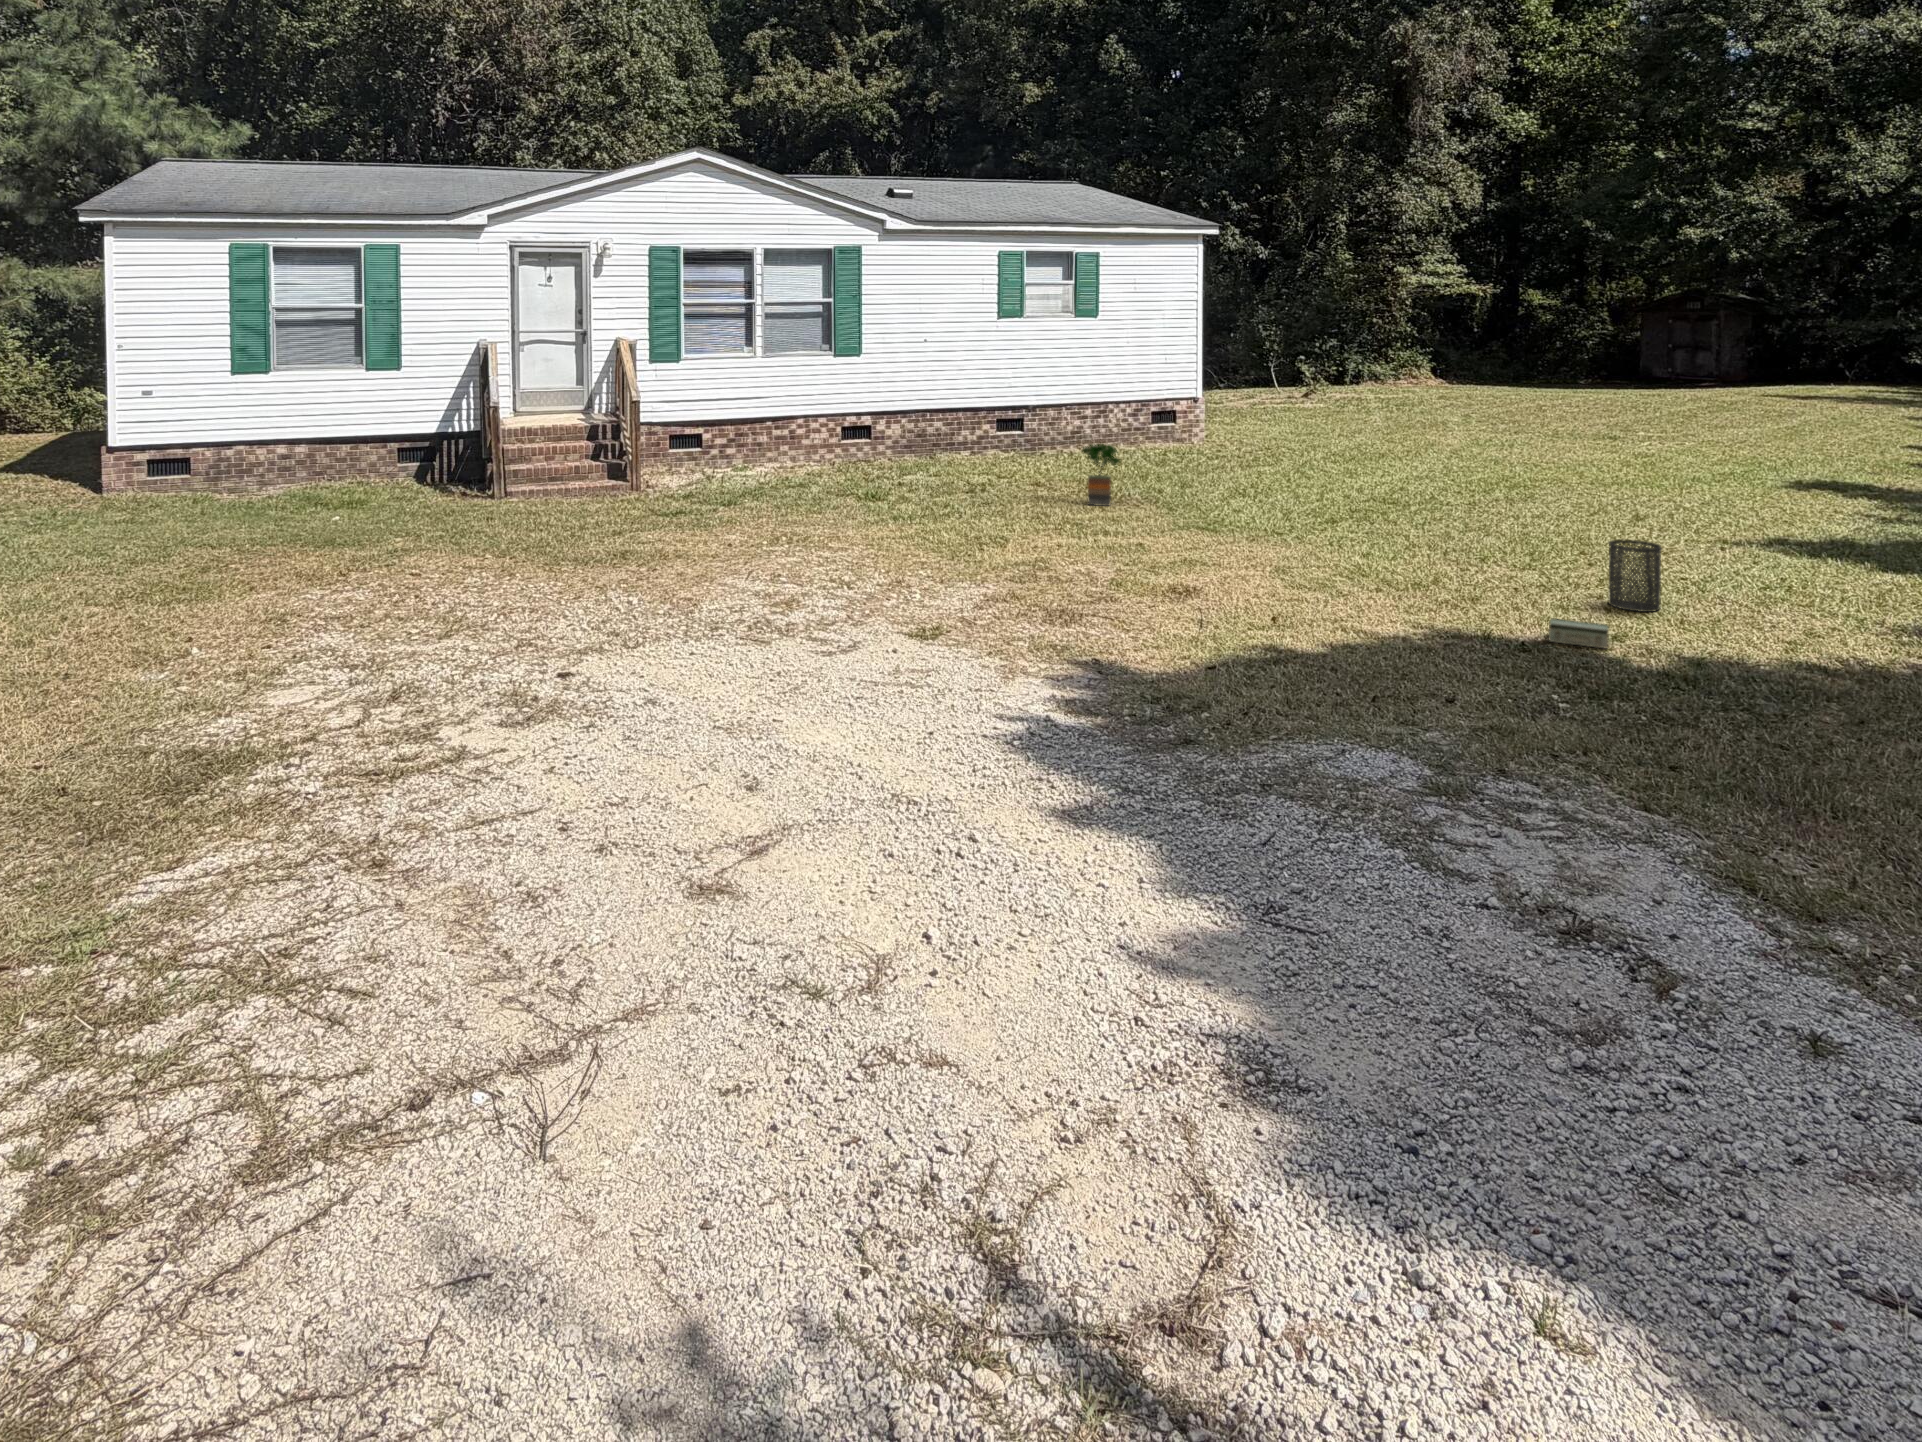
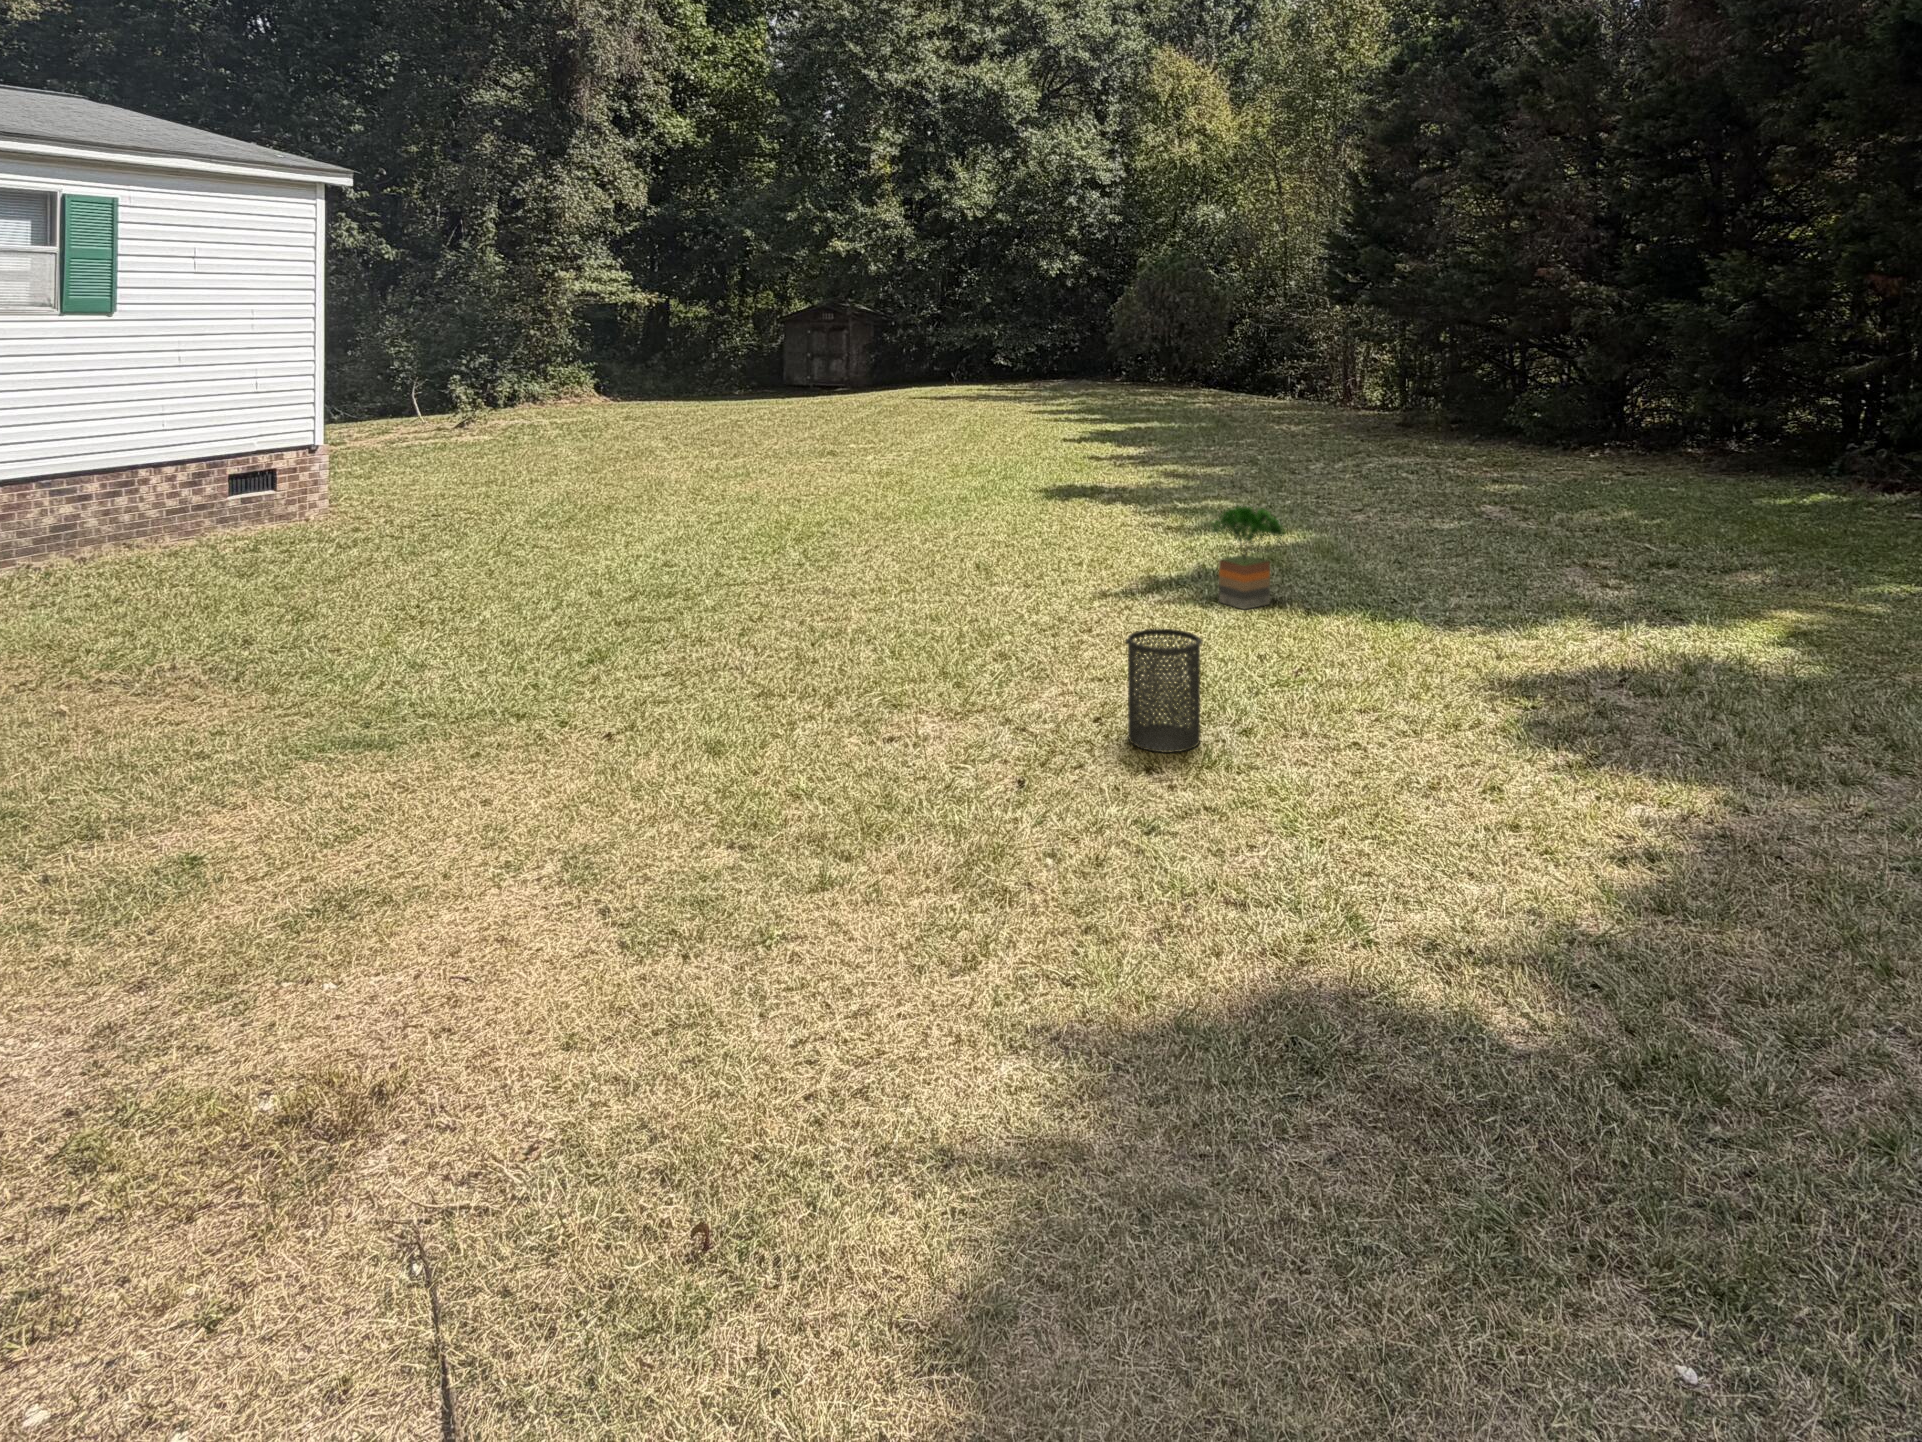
potted tree: present [1082,444,1120,506] -> present [1212,506,1284,609]
toolbox: present [1549,618,1609,648] -> none [1150,822,1271,896]

